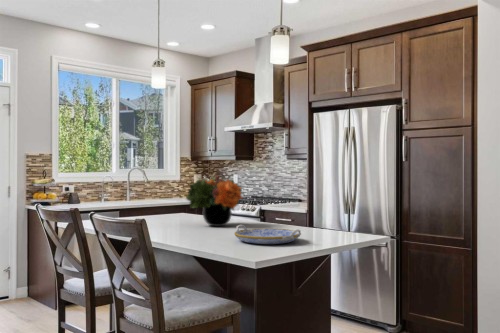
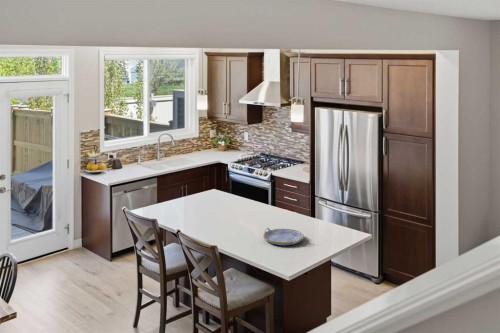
flower arrangement: present [186,176,242,226] -> none [226,182,265,217]

